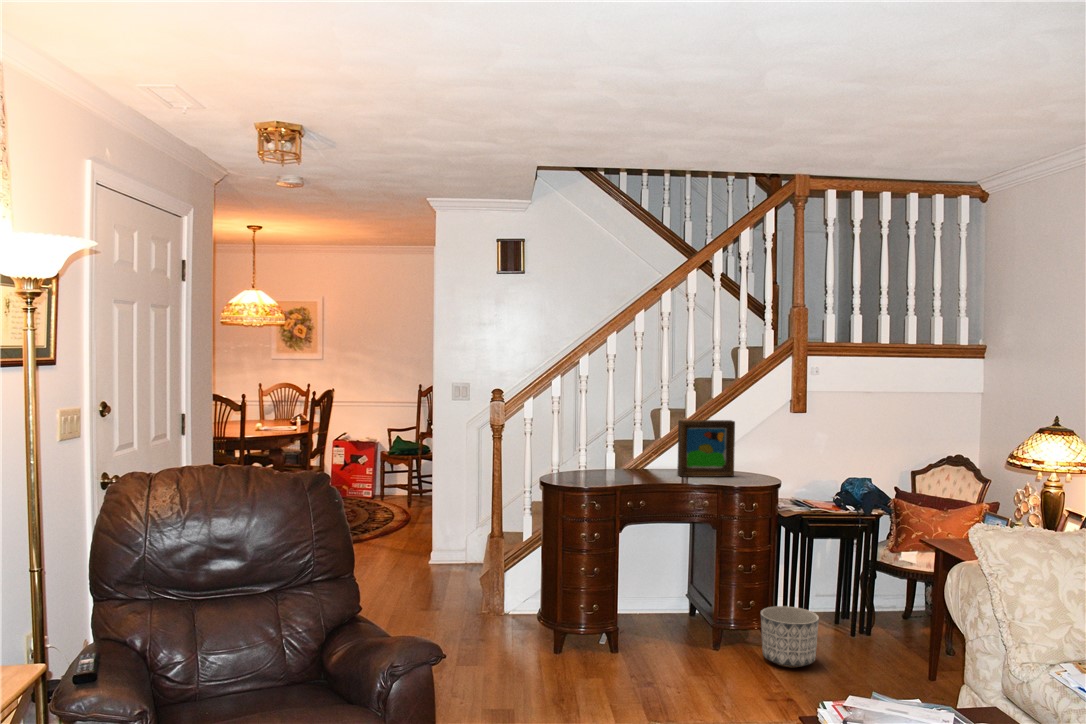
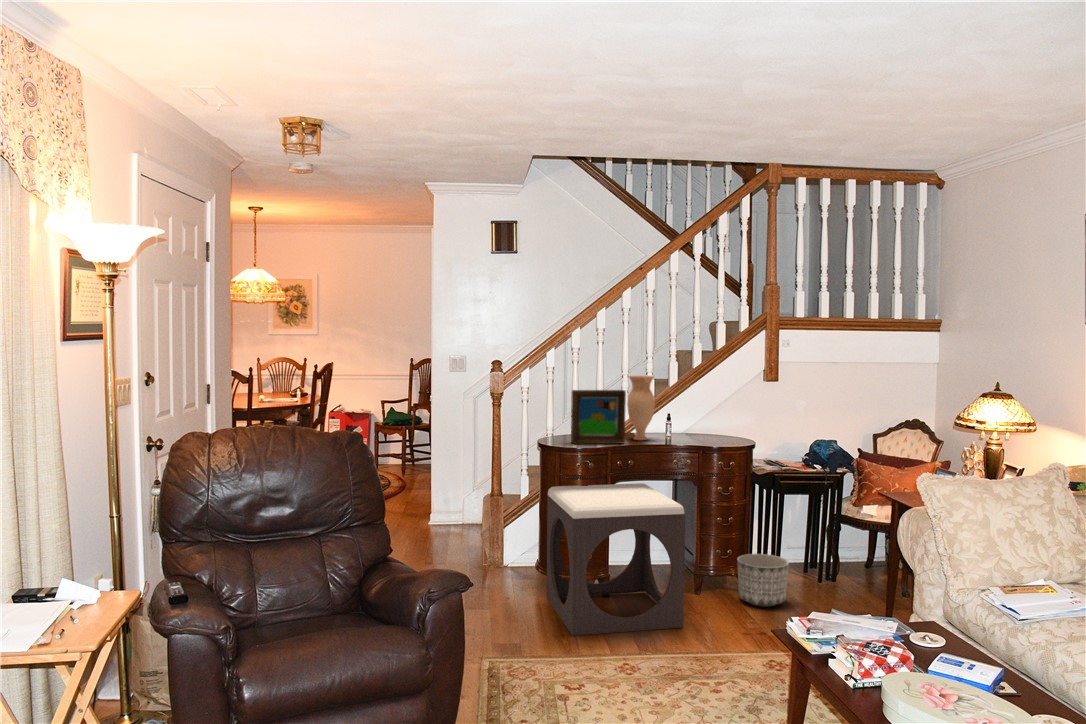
vase: none [638,406,668,478] -> present [627,376,655,440]
picture frame: present [677,420,735,477] -> present [571,390,626,444]
footstool: none [547,526,701,701] -> present [547,483,685,635]

